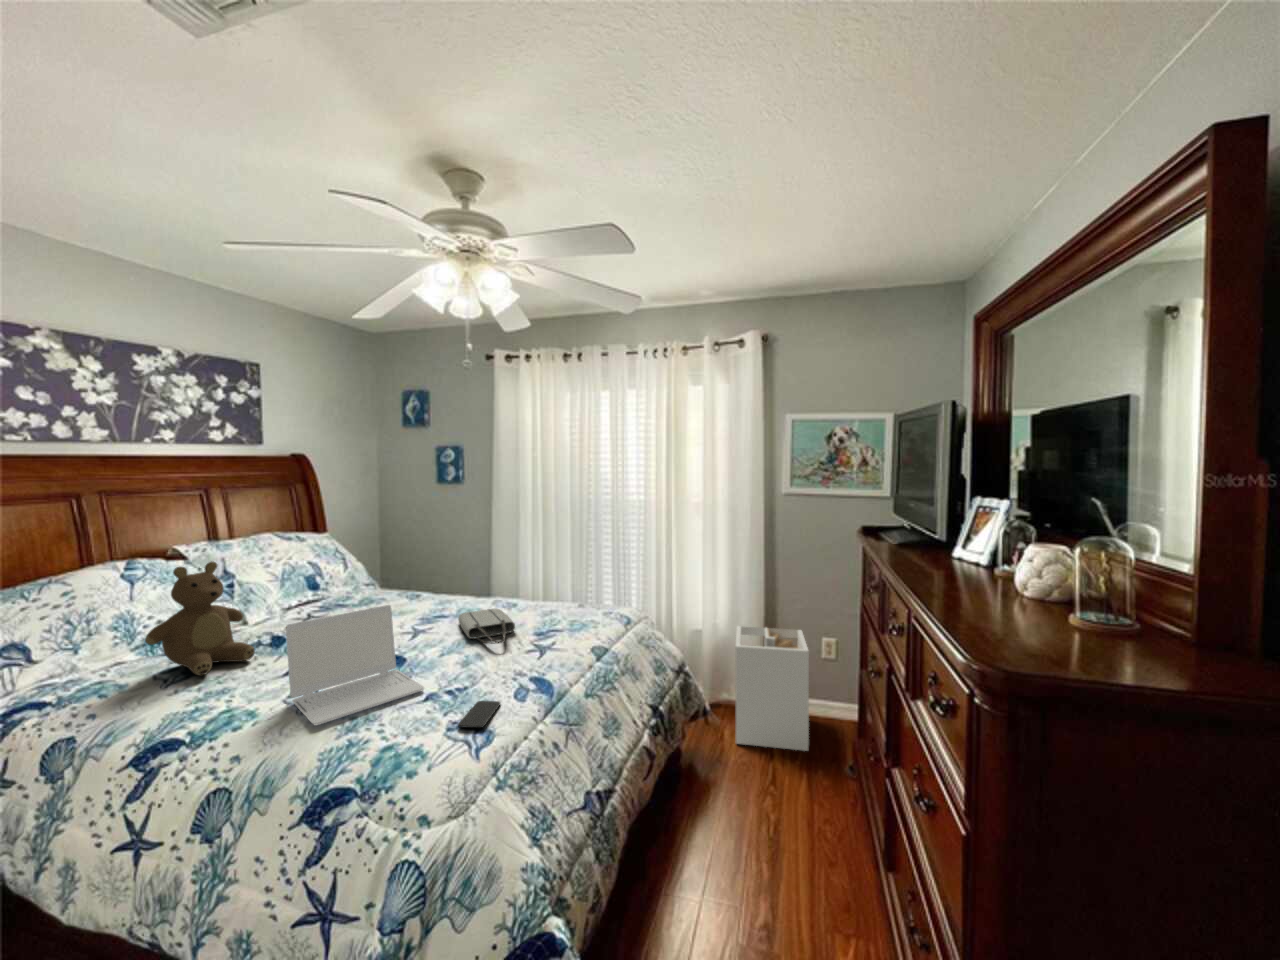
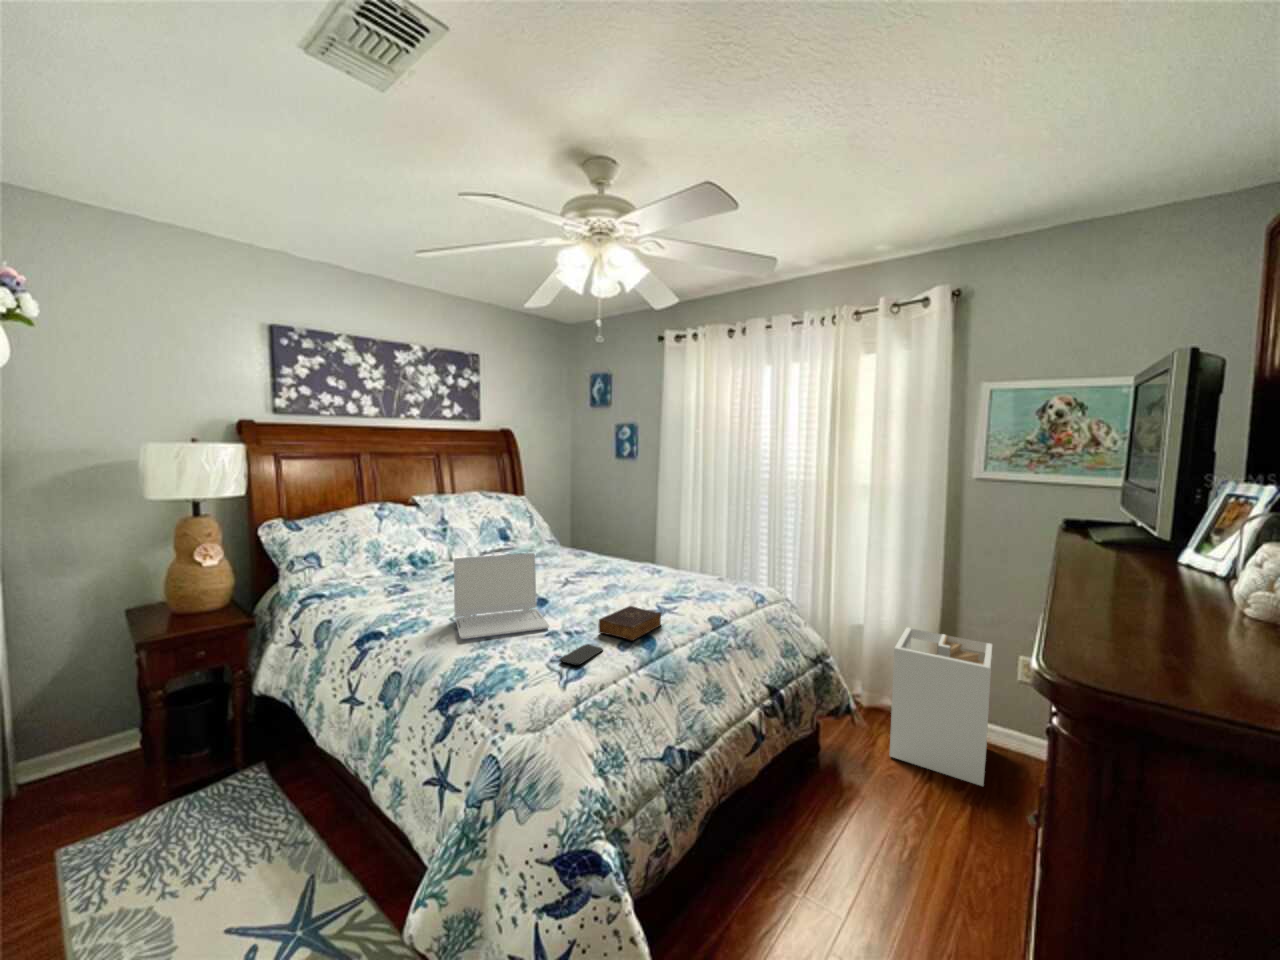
teddy bear: present [145,561,255,675] -> none [379,507,447,592]
tote bag: present [458,609,515,643] -> none [602,571,647,601]
book: none [485,648,548,687] -> present [598,606,661,641]

